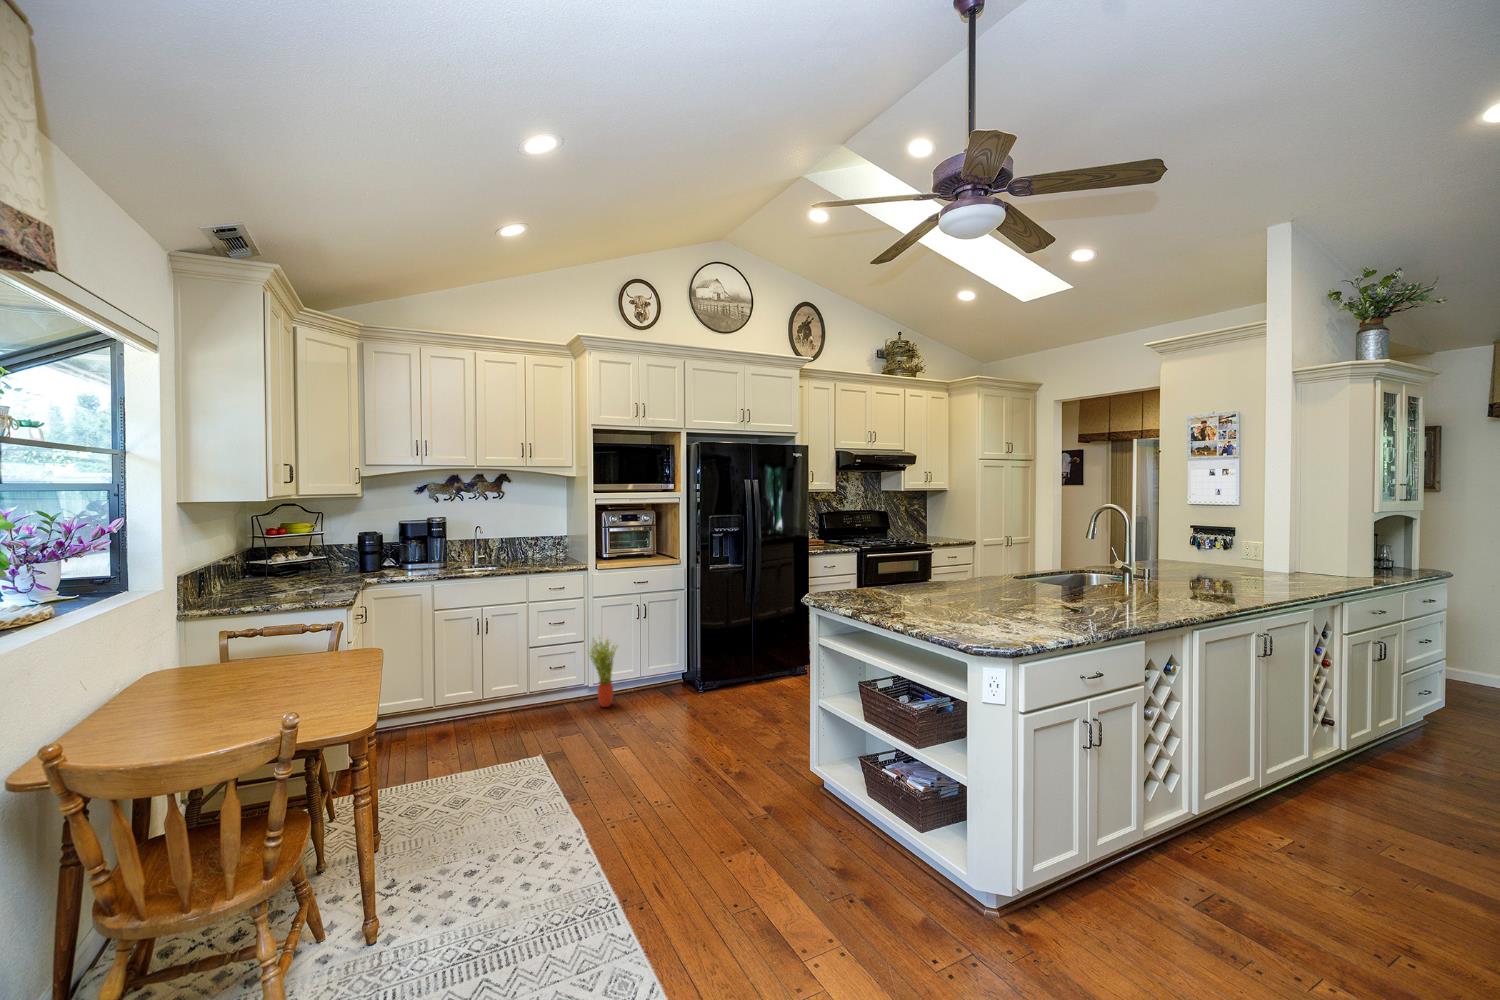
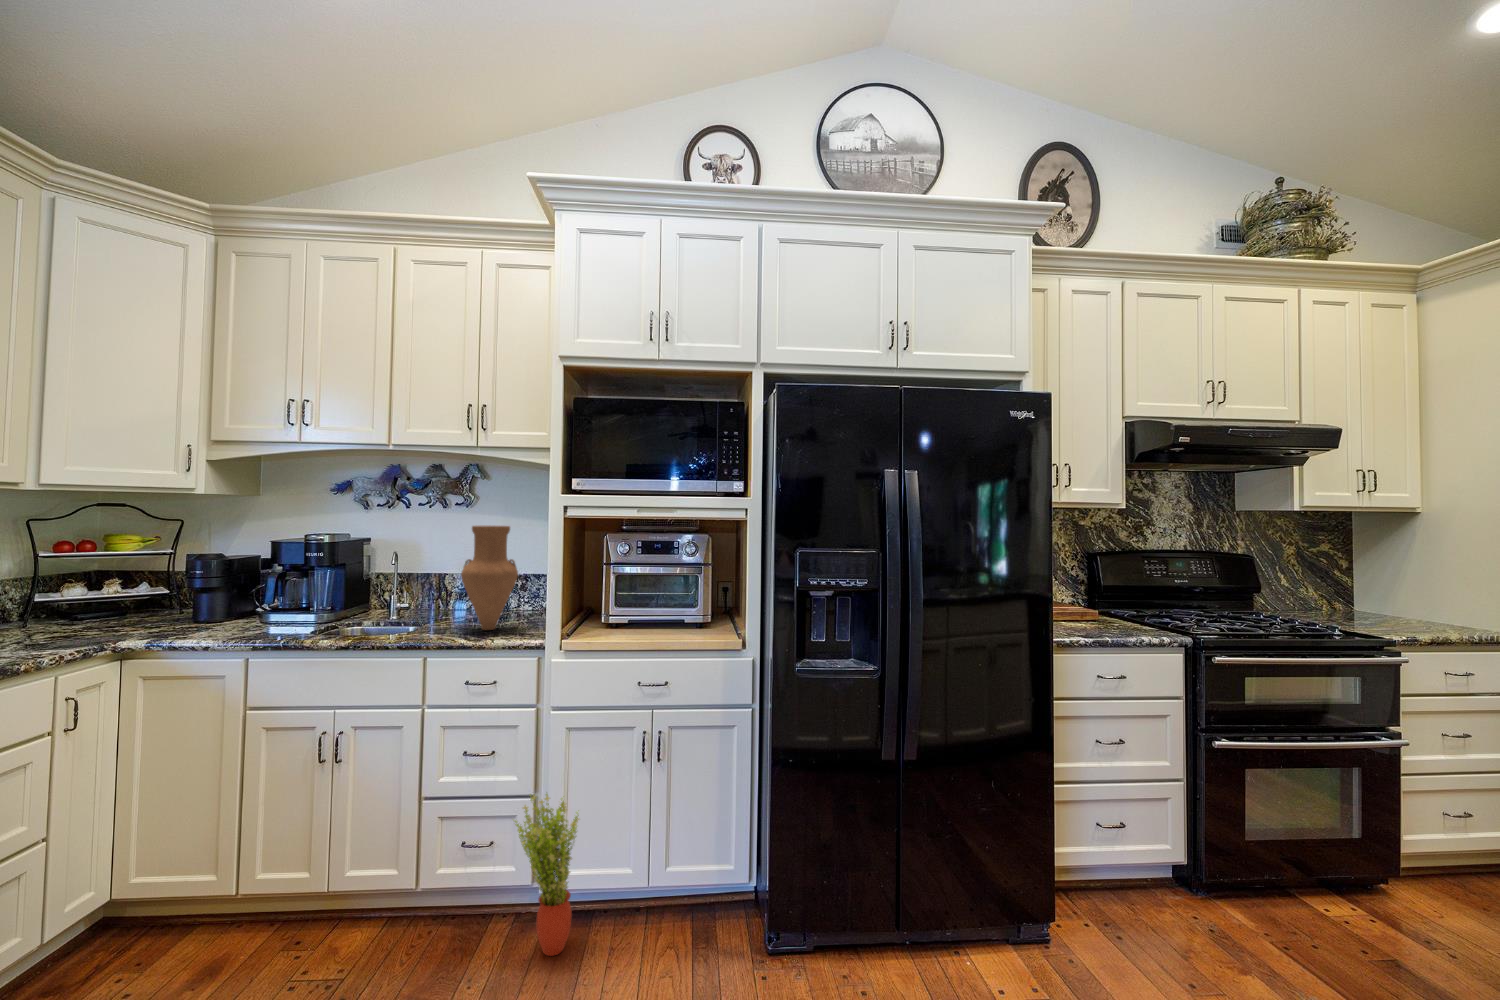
vase: none [533,510,562,564] -> present [461,525,518,630]

